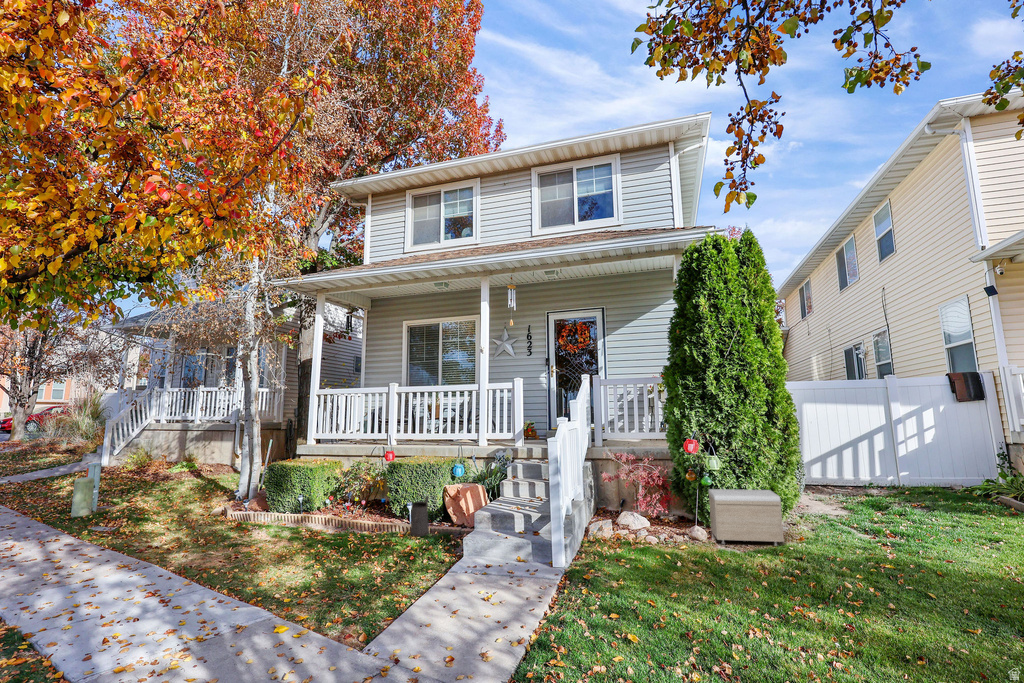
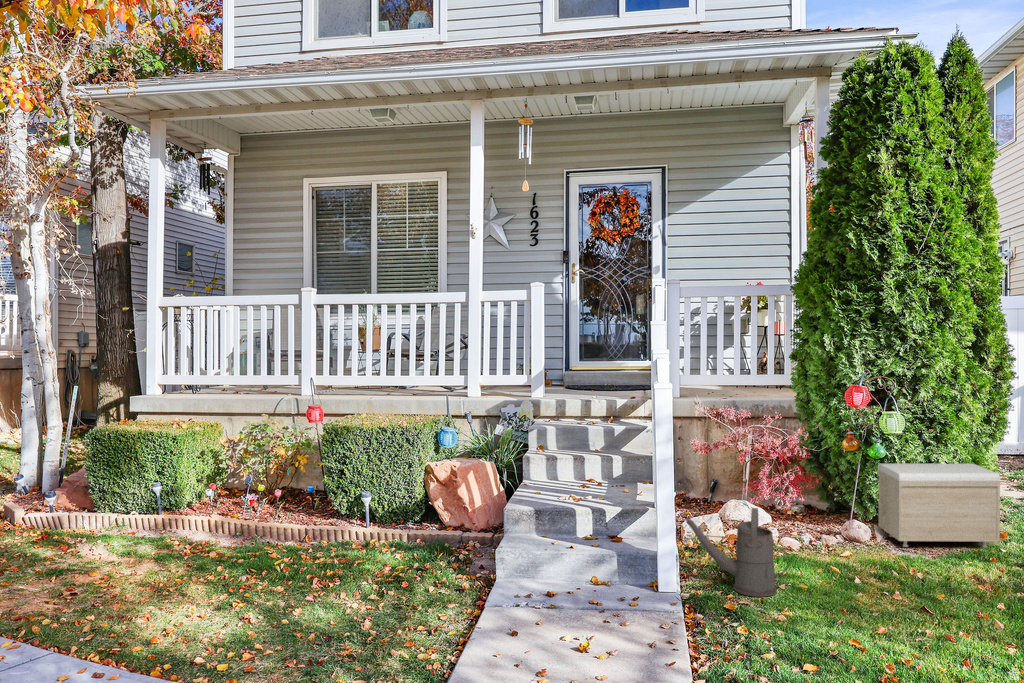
watering can: present [410,495,429,536] -> present [686,508,790,597]

